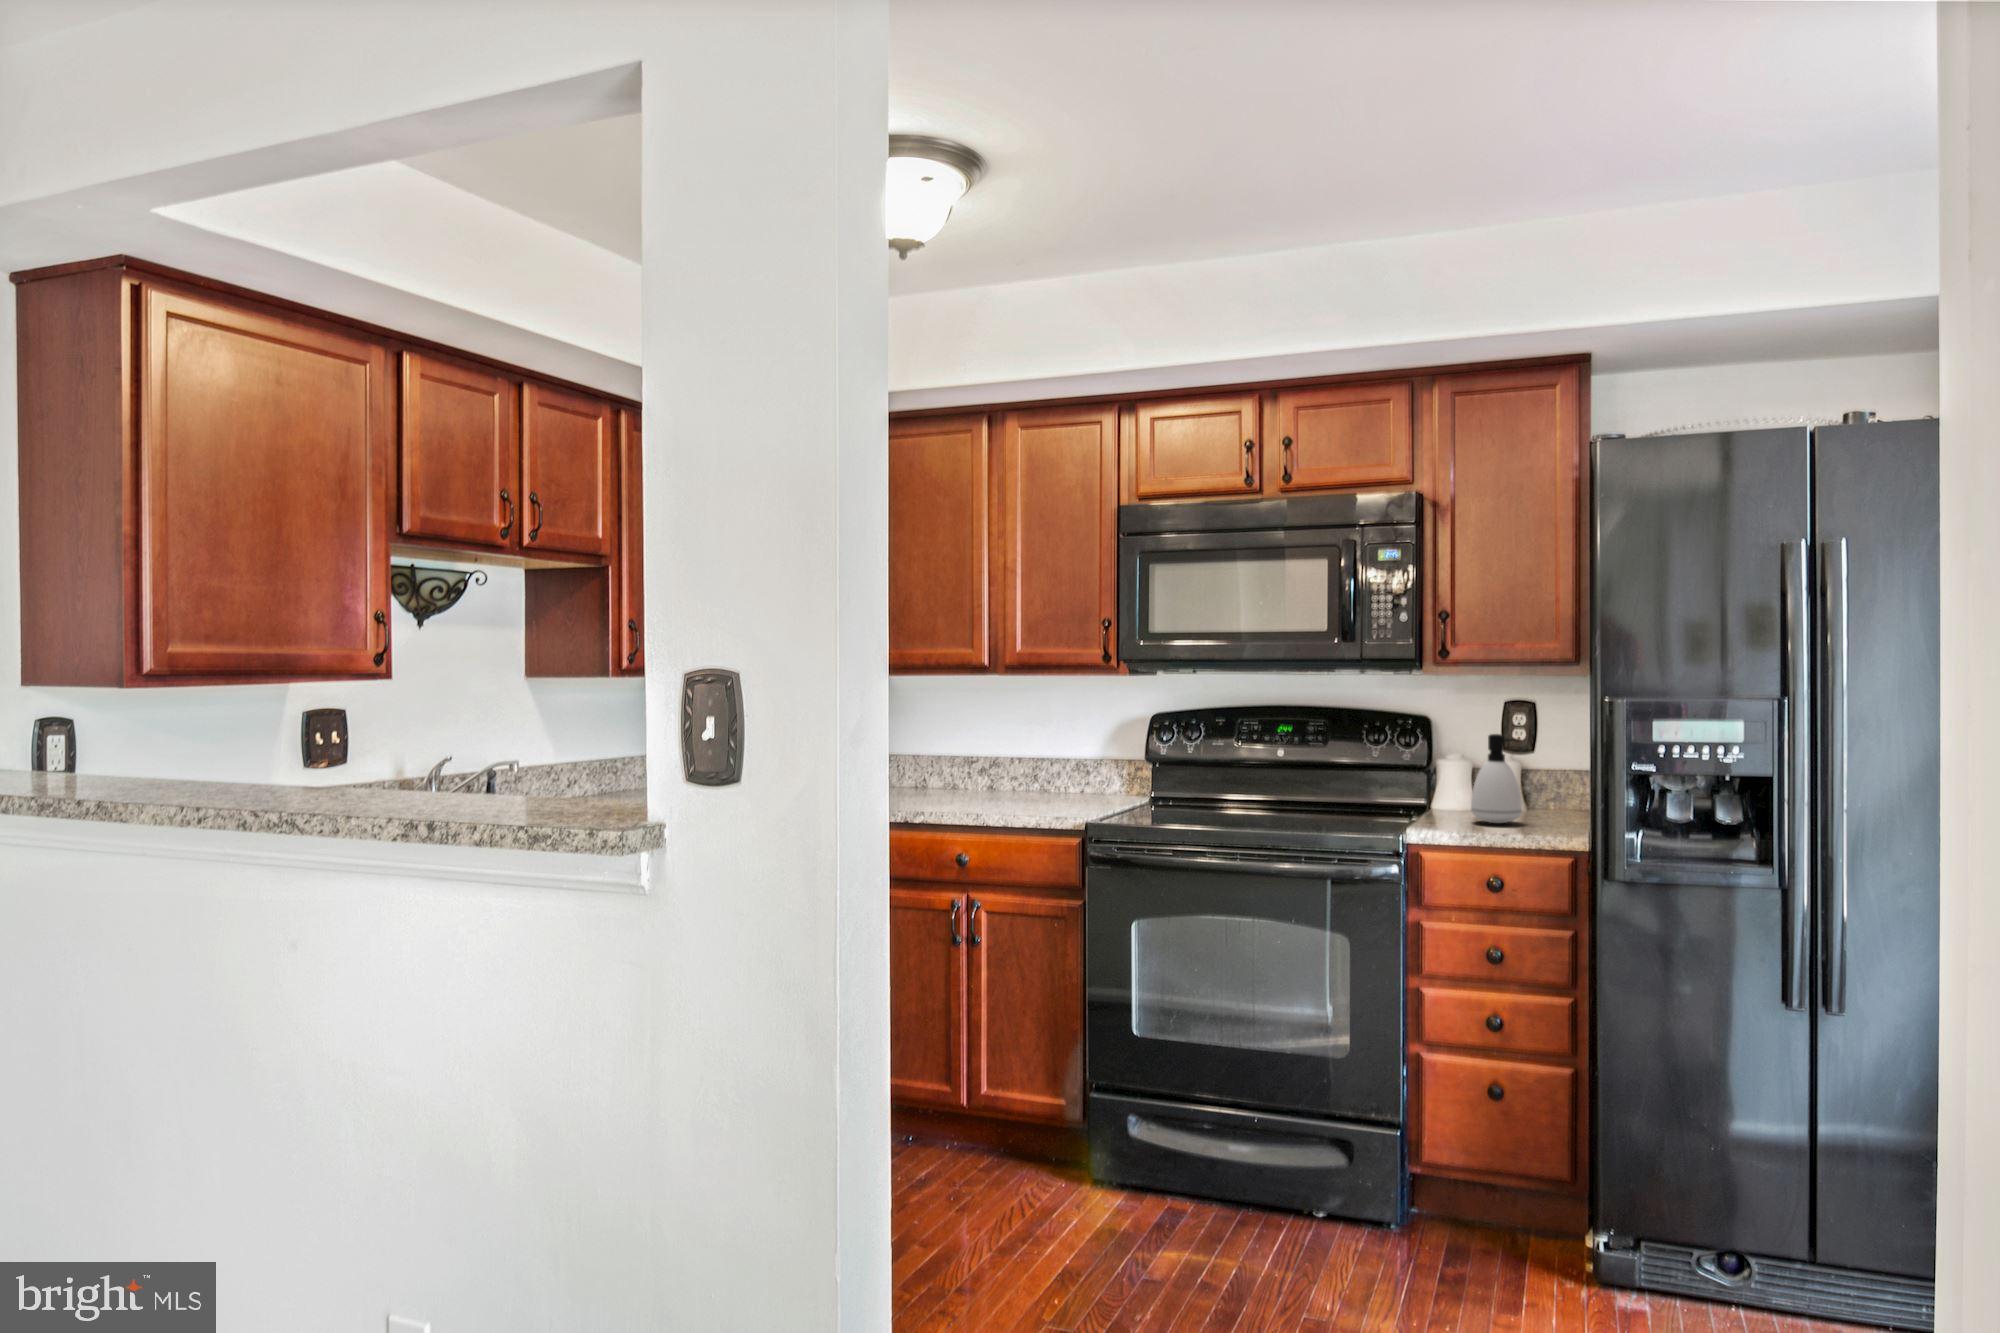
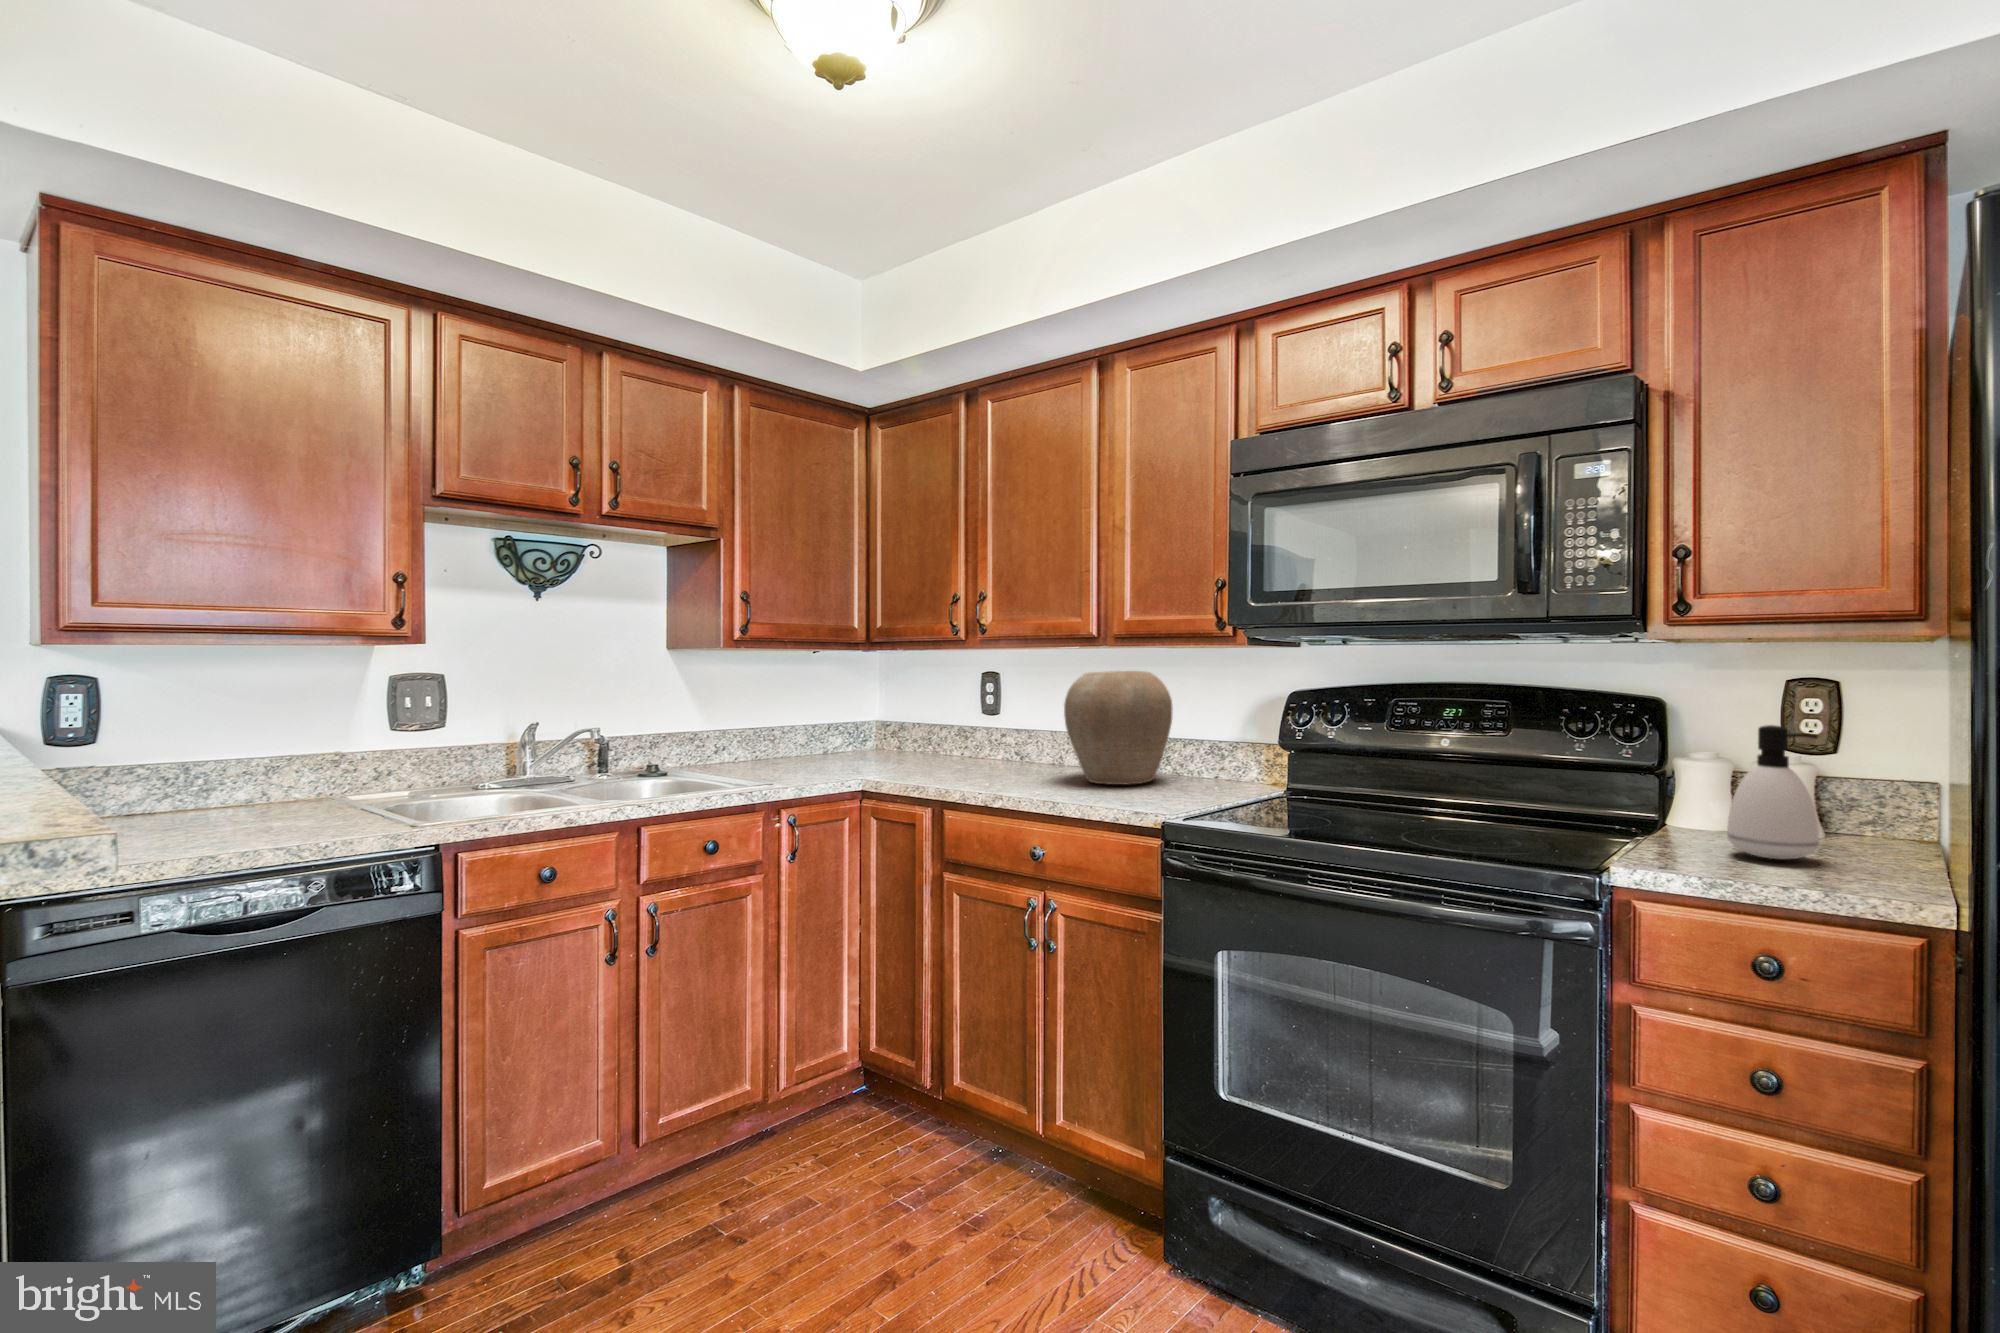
vase: none [949,696,1048,801] -> present [1064,671,1173,785]

